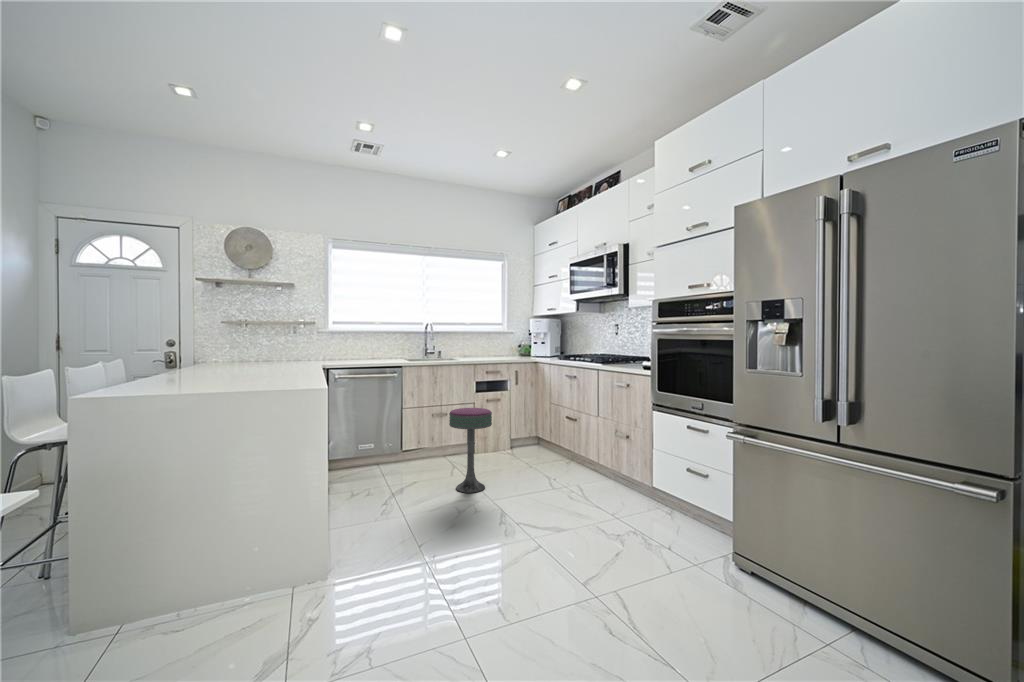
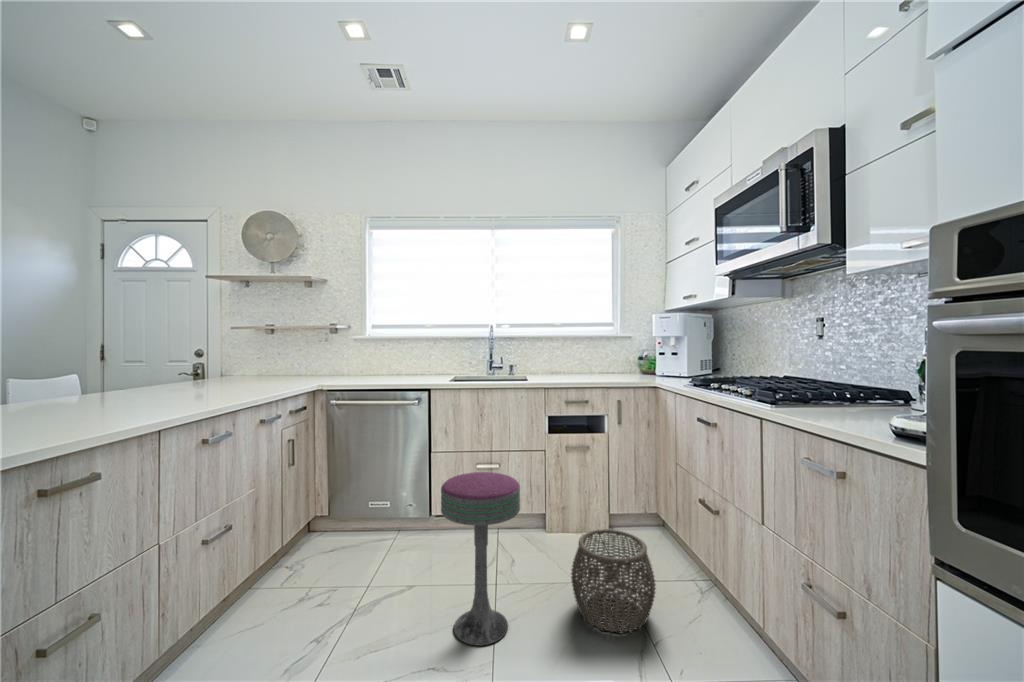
woven basket: none [509,435,552,480] -> present [571,529,656,634]

